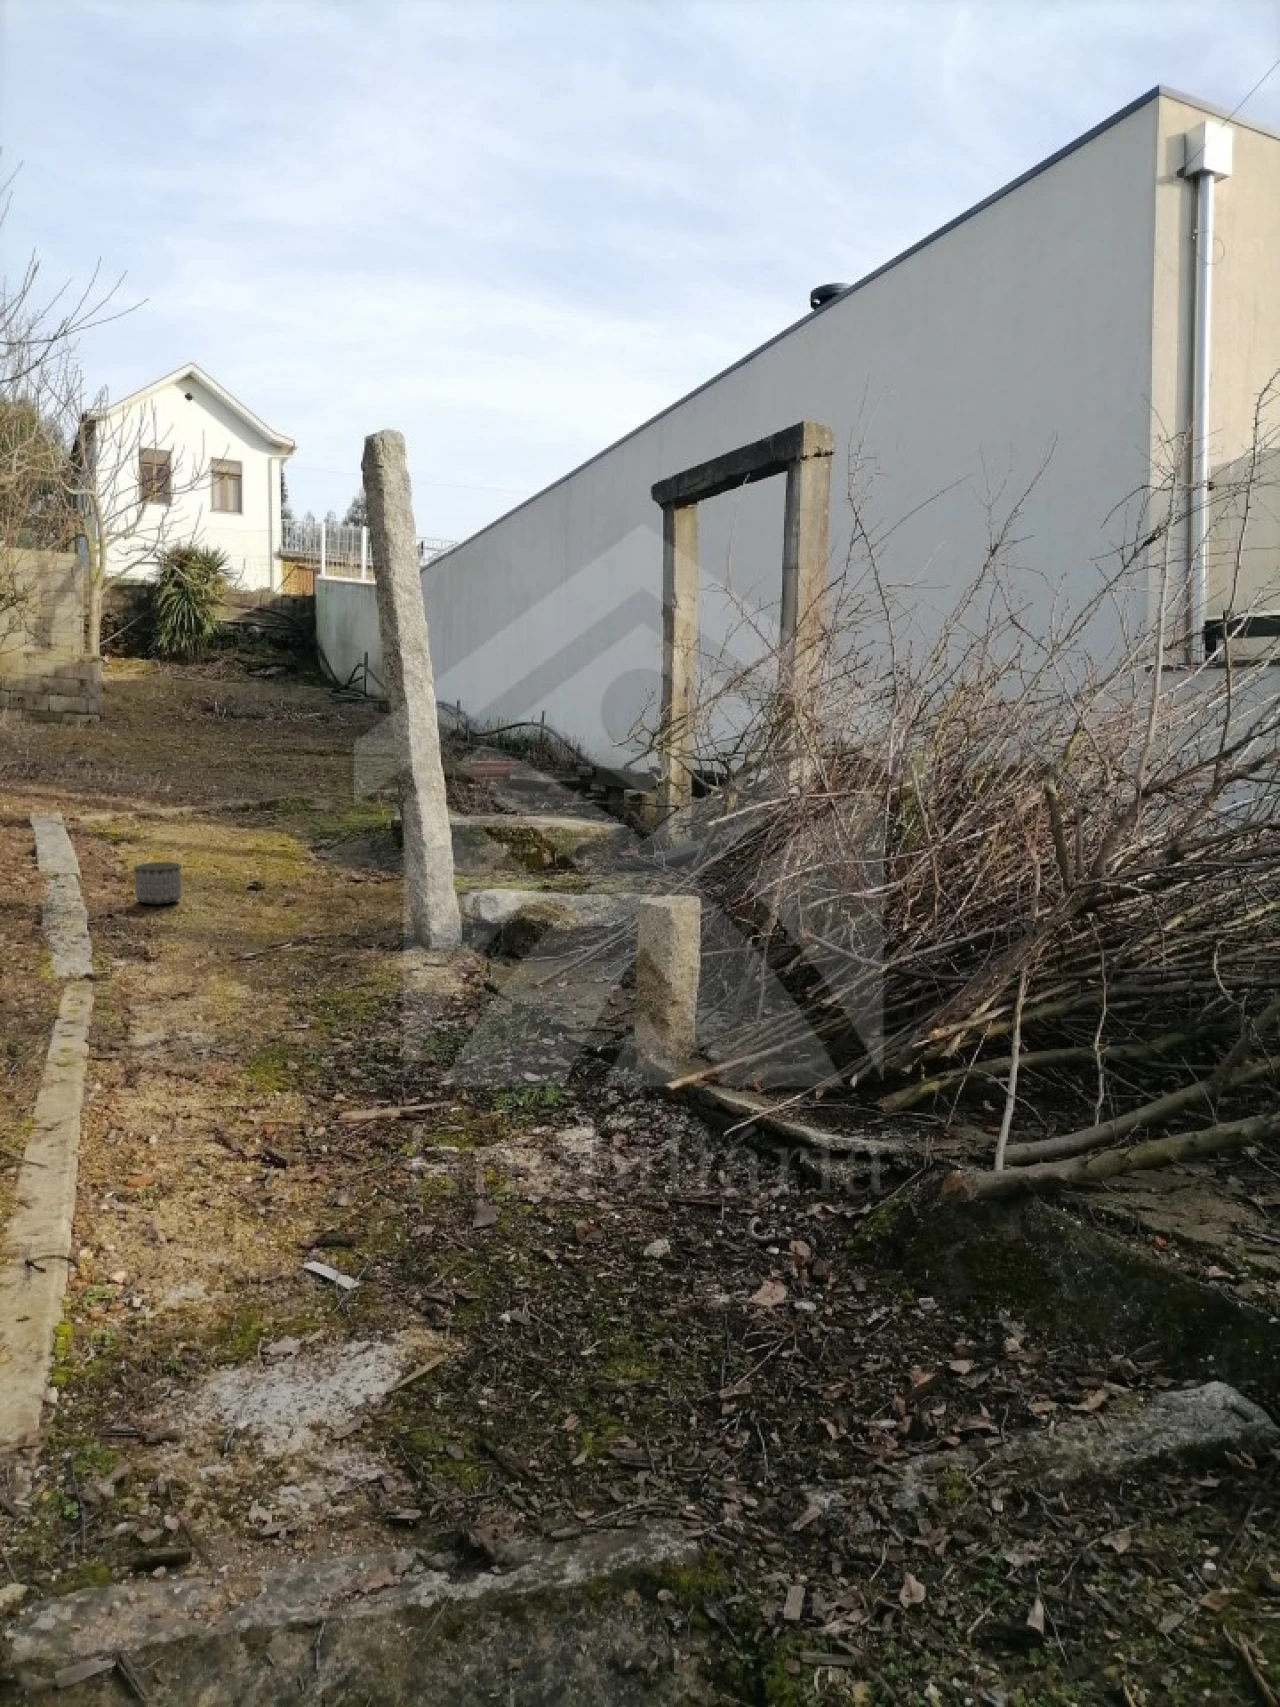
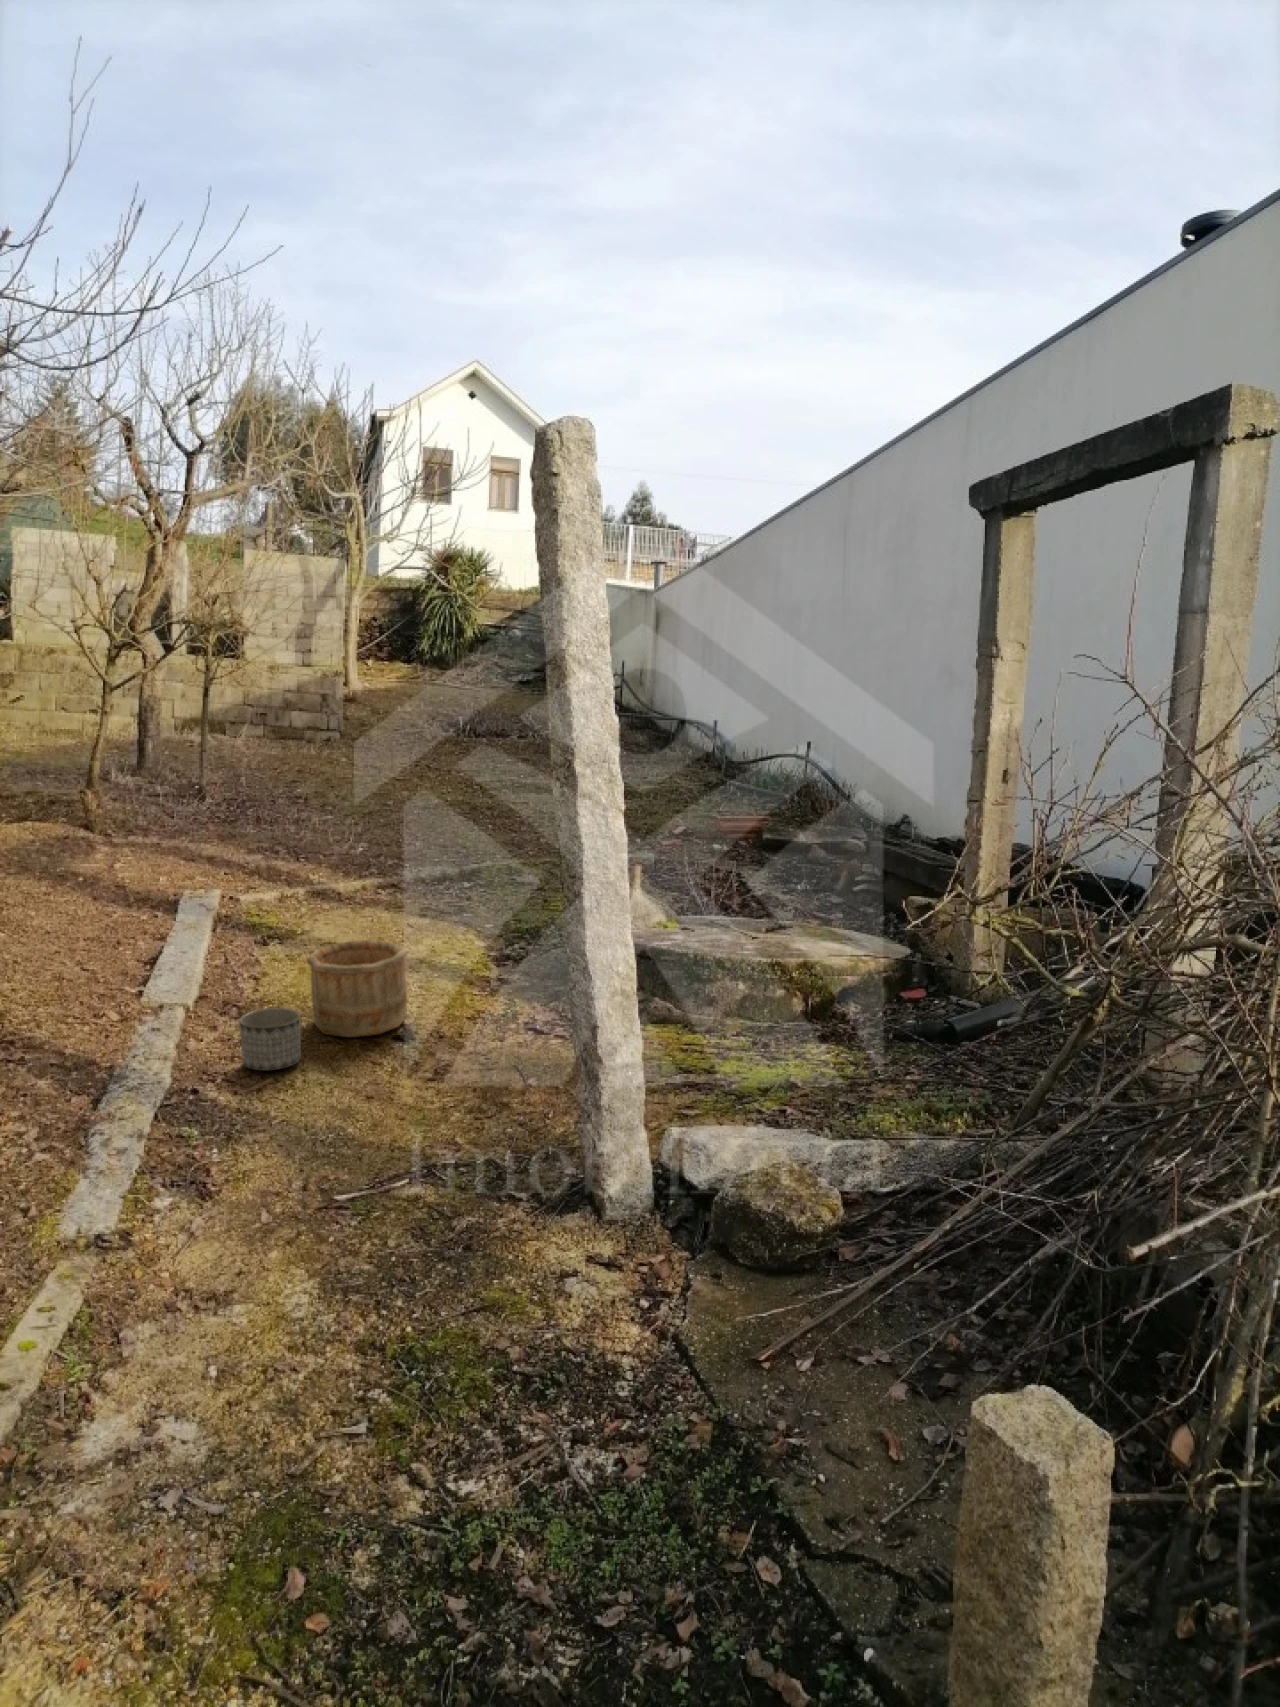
wooden bucket: none [174,821,252,888] -> present [307,940,407,1037]

